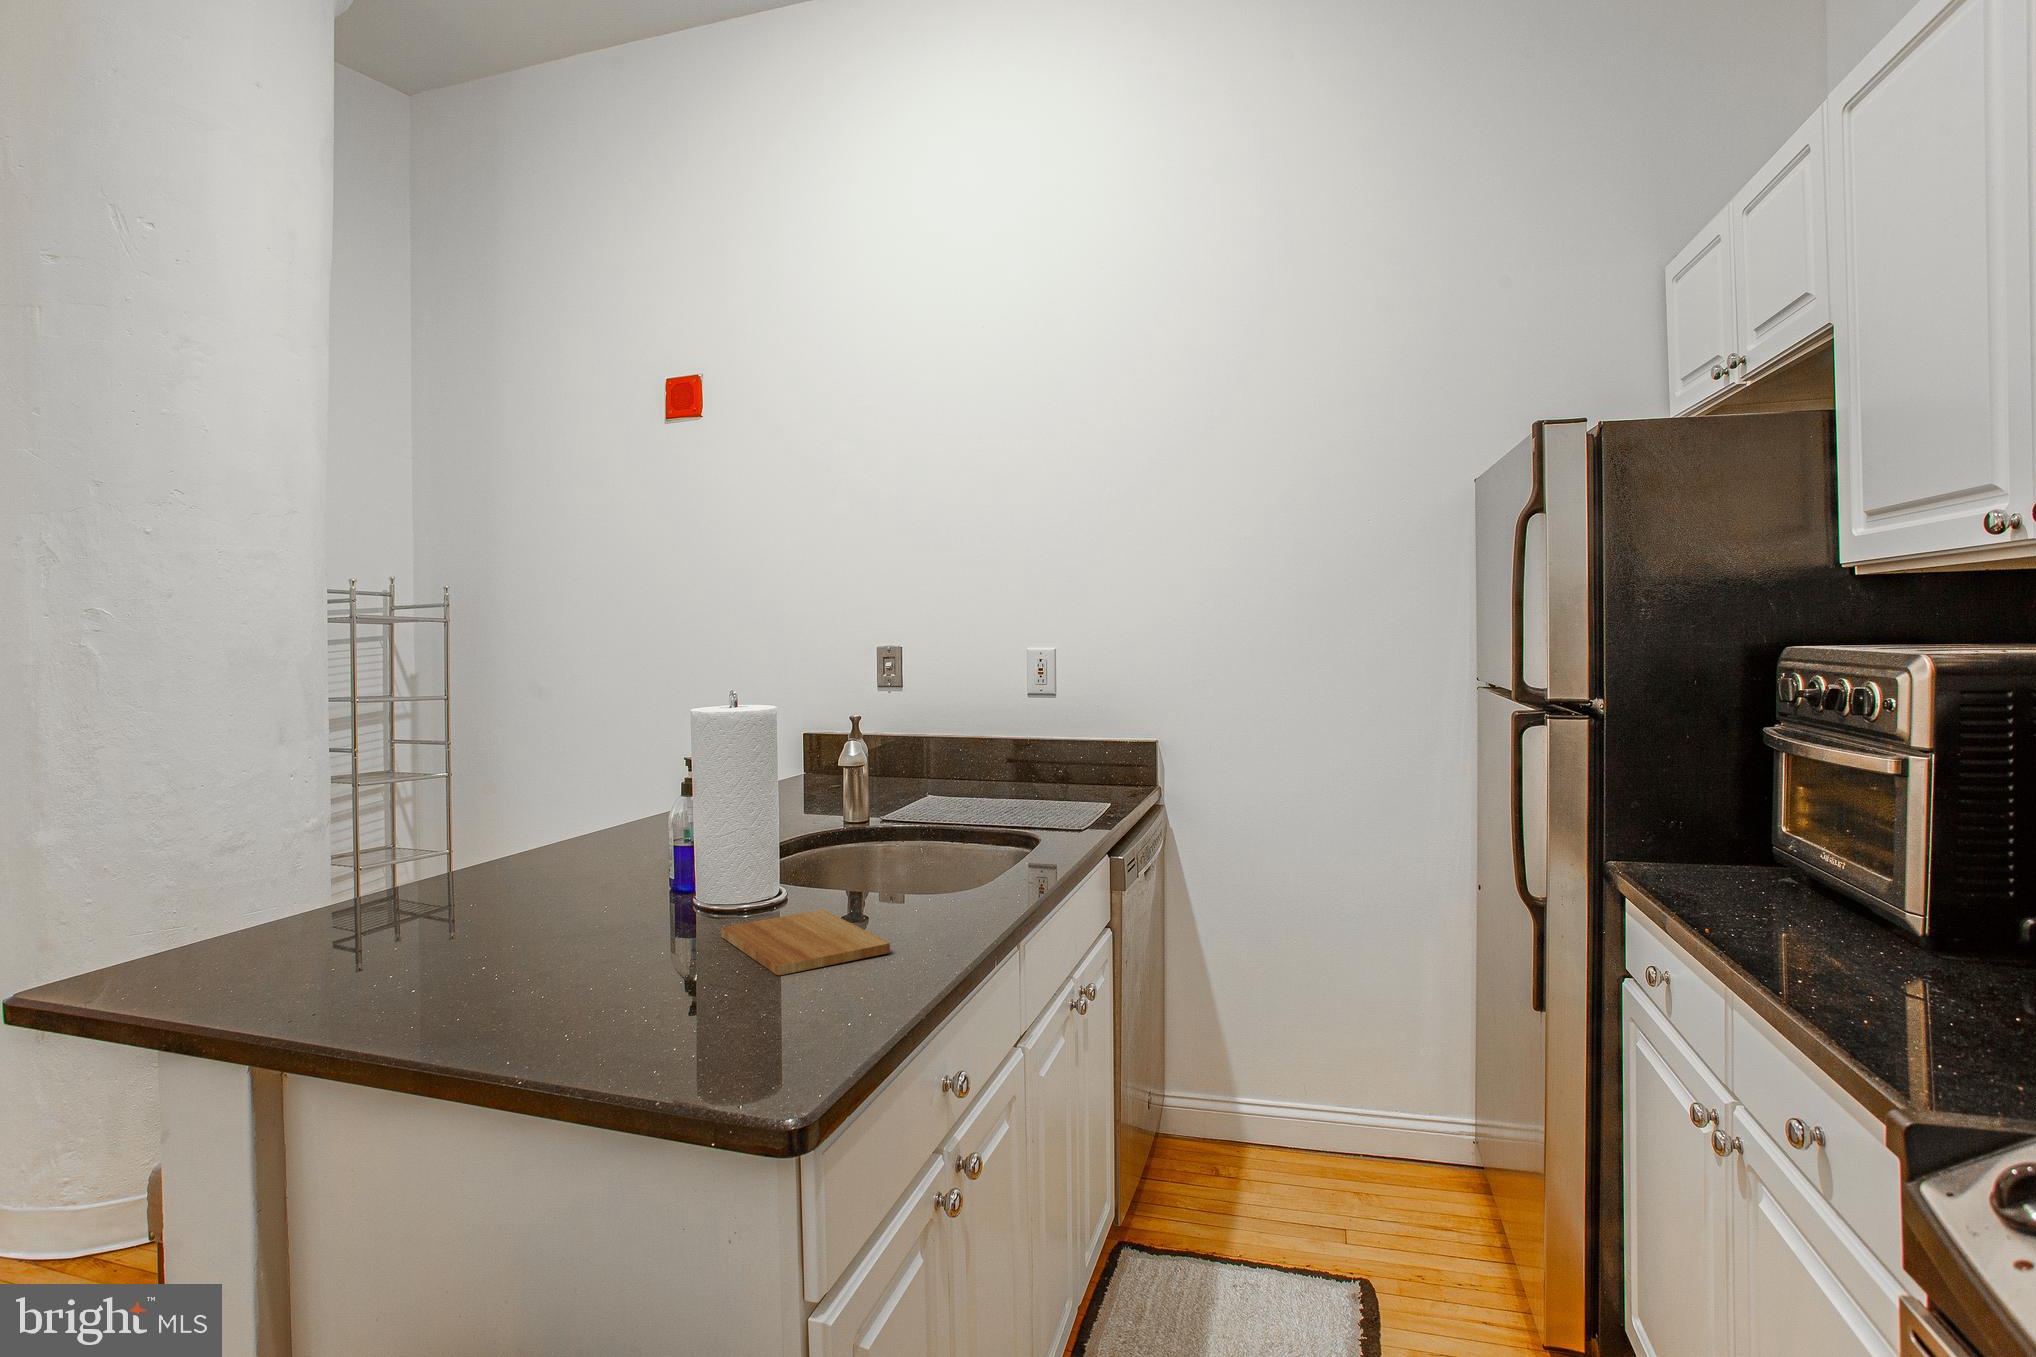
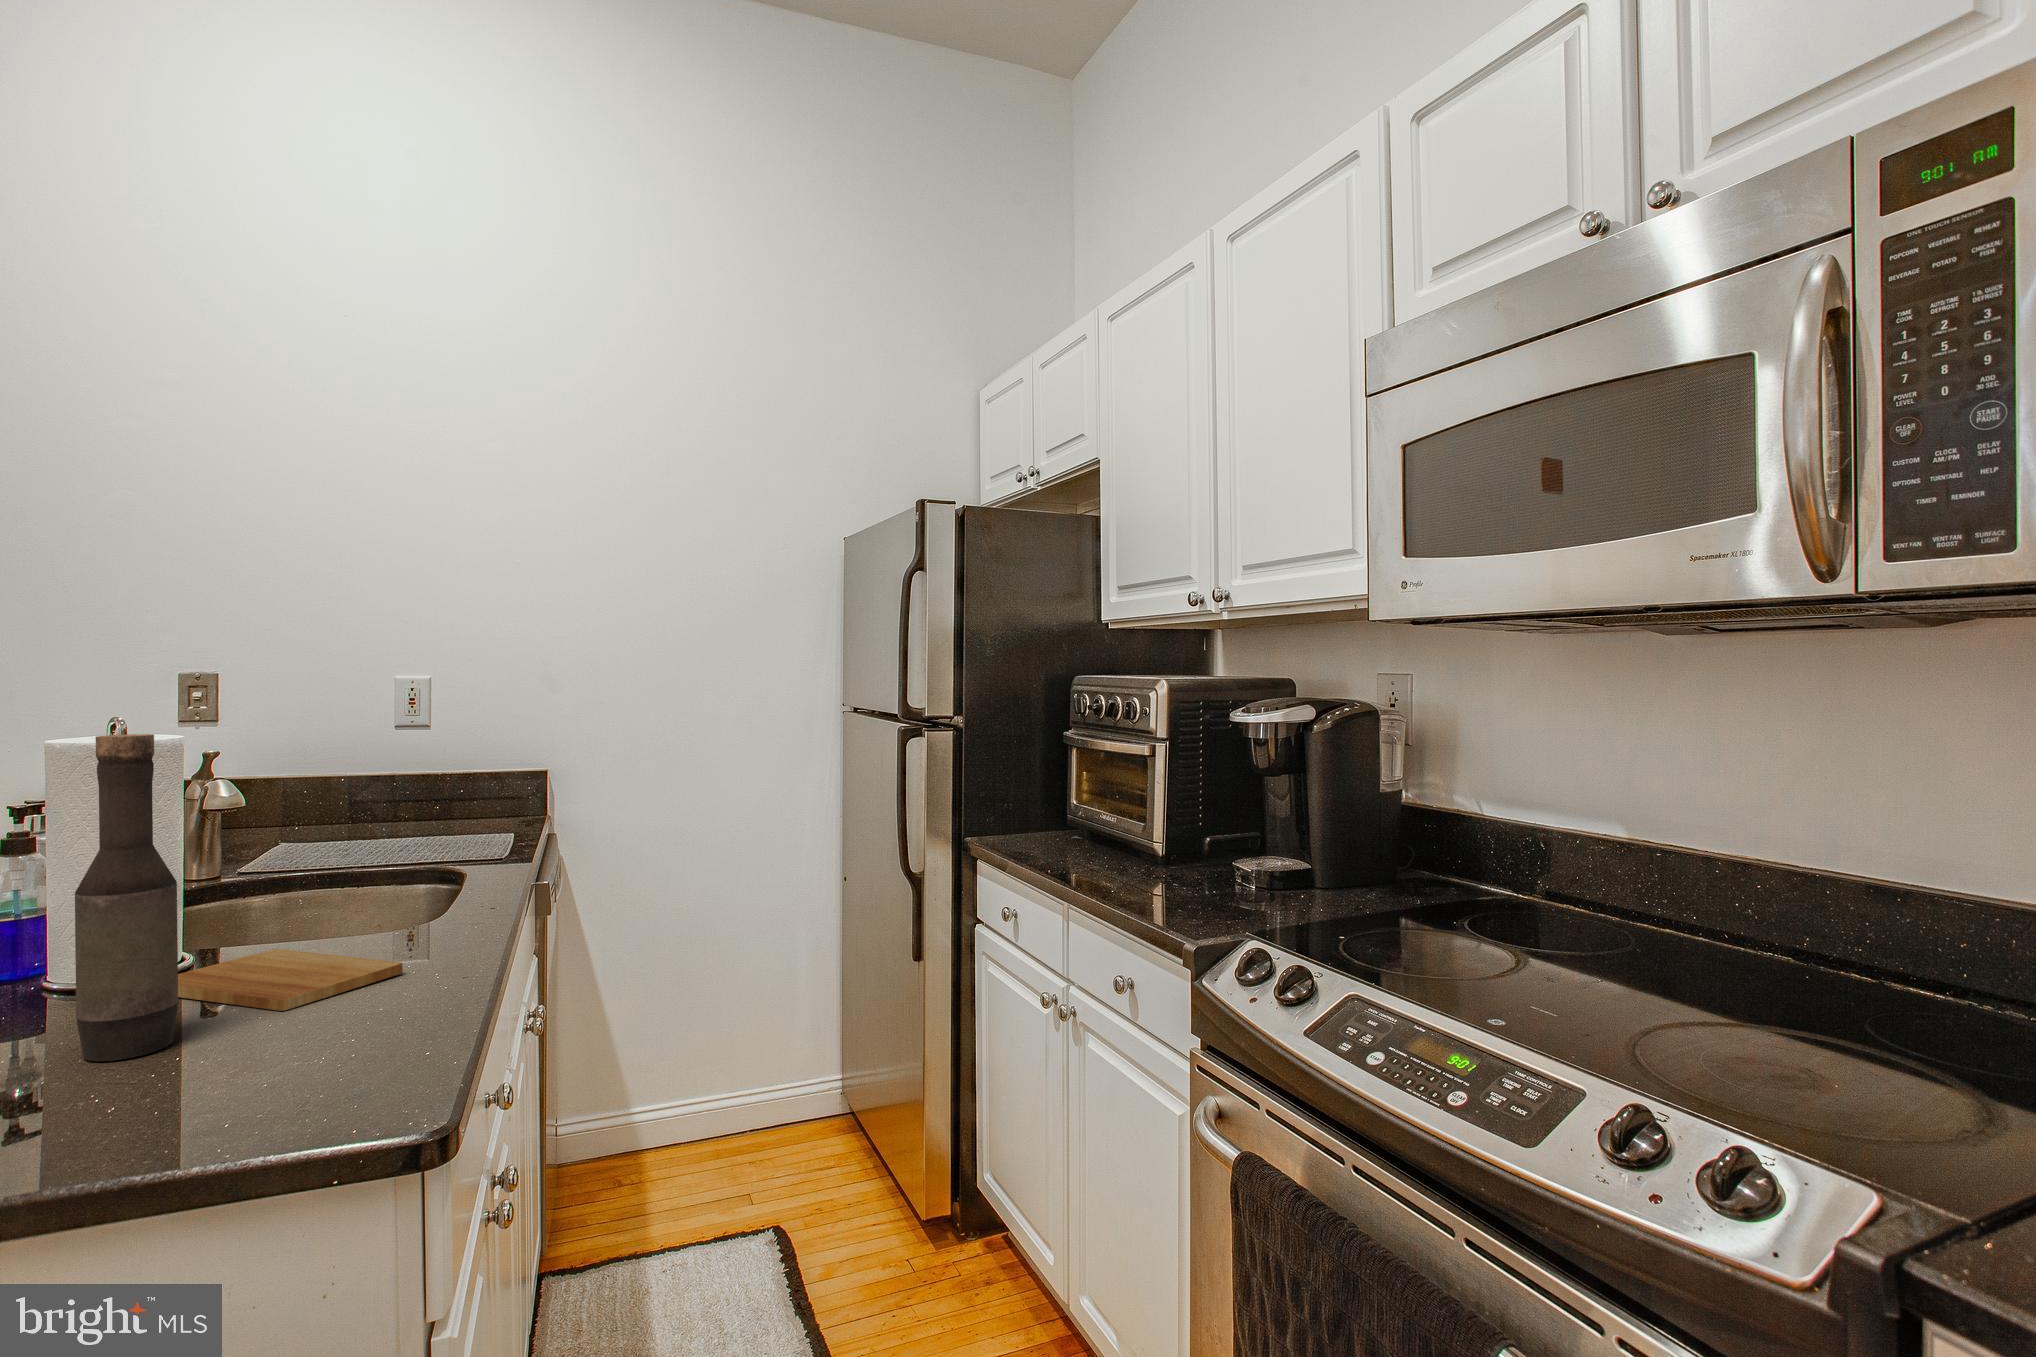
bottle: none [618,723,692,1001] -> present [75,734,178,1061]

